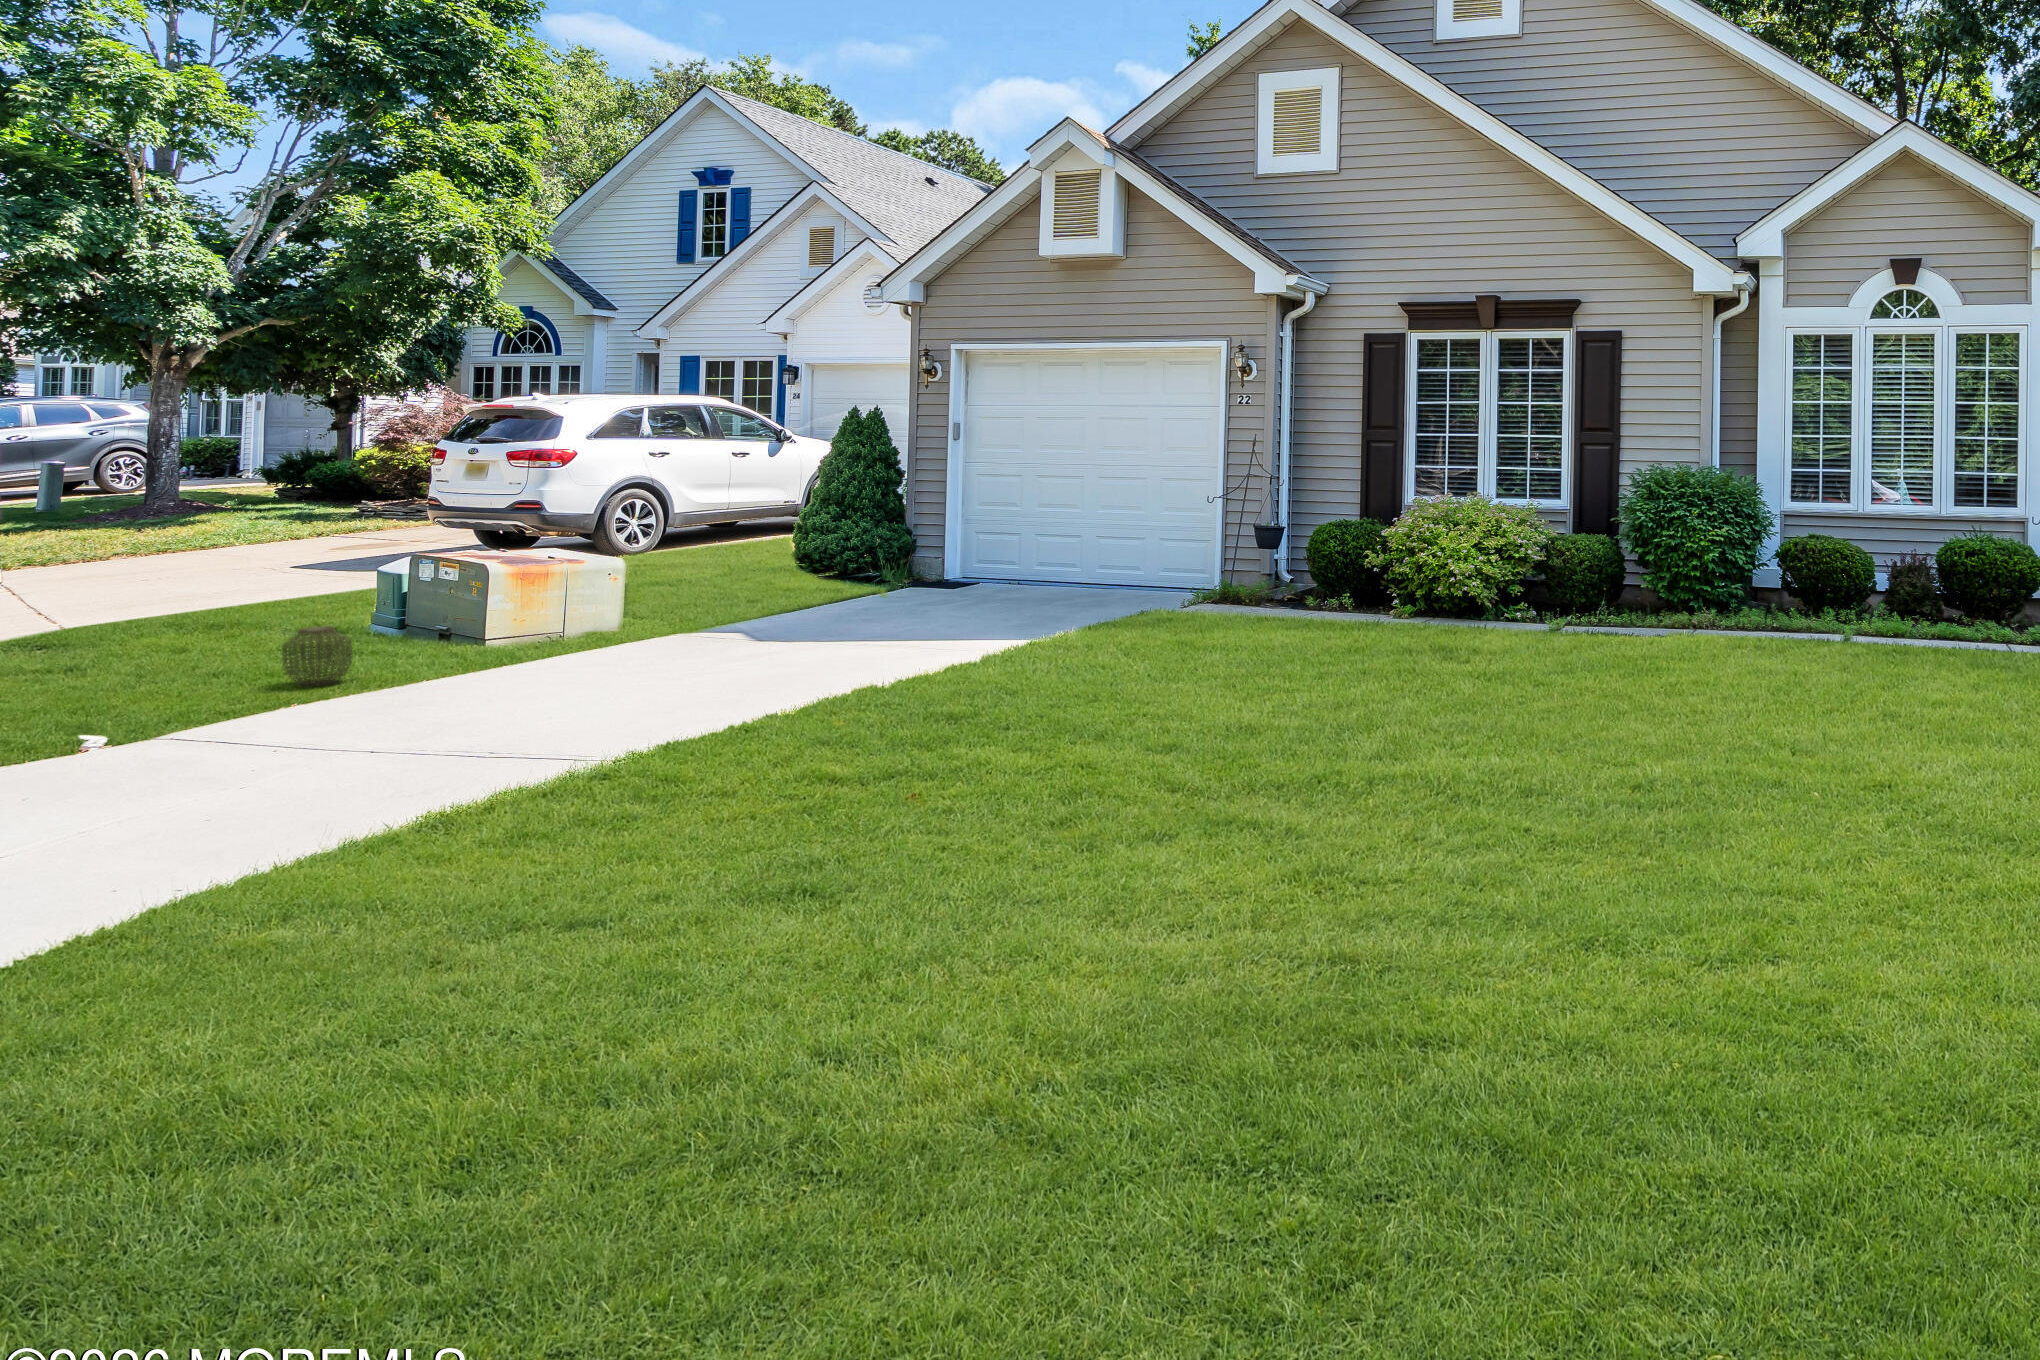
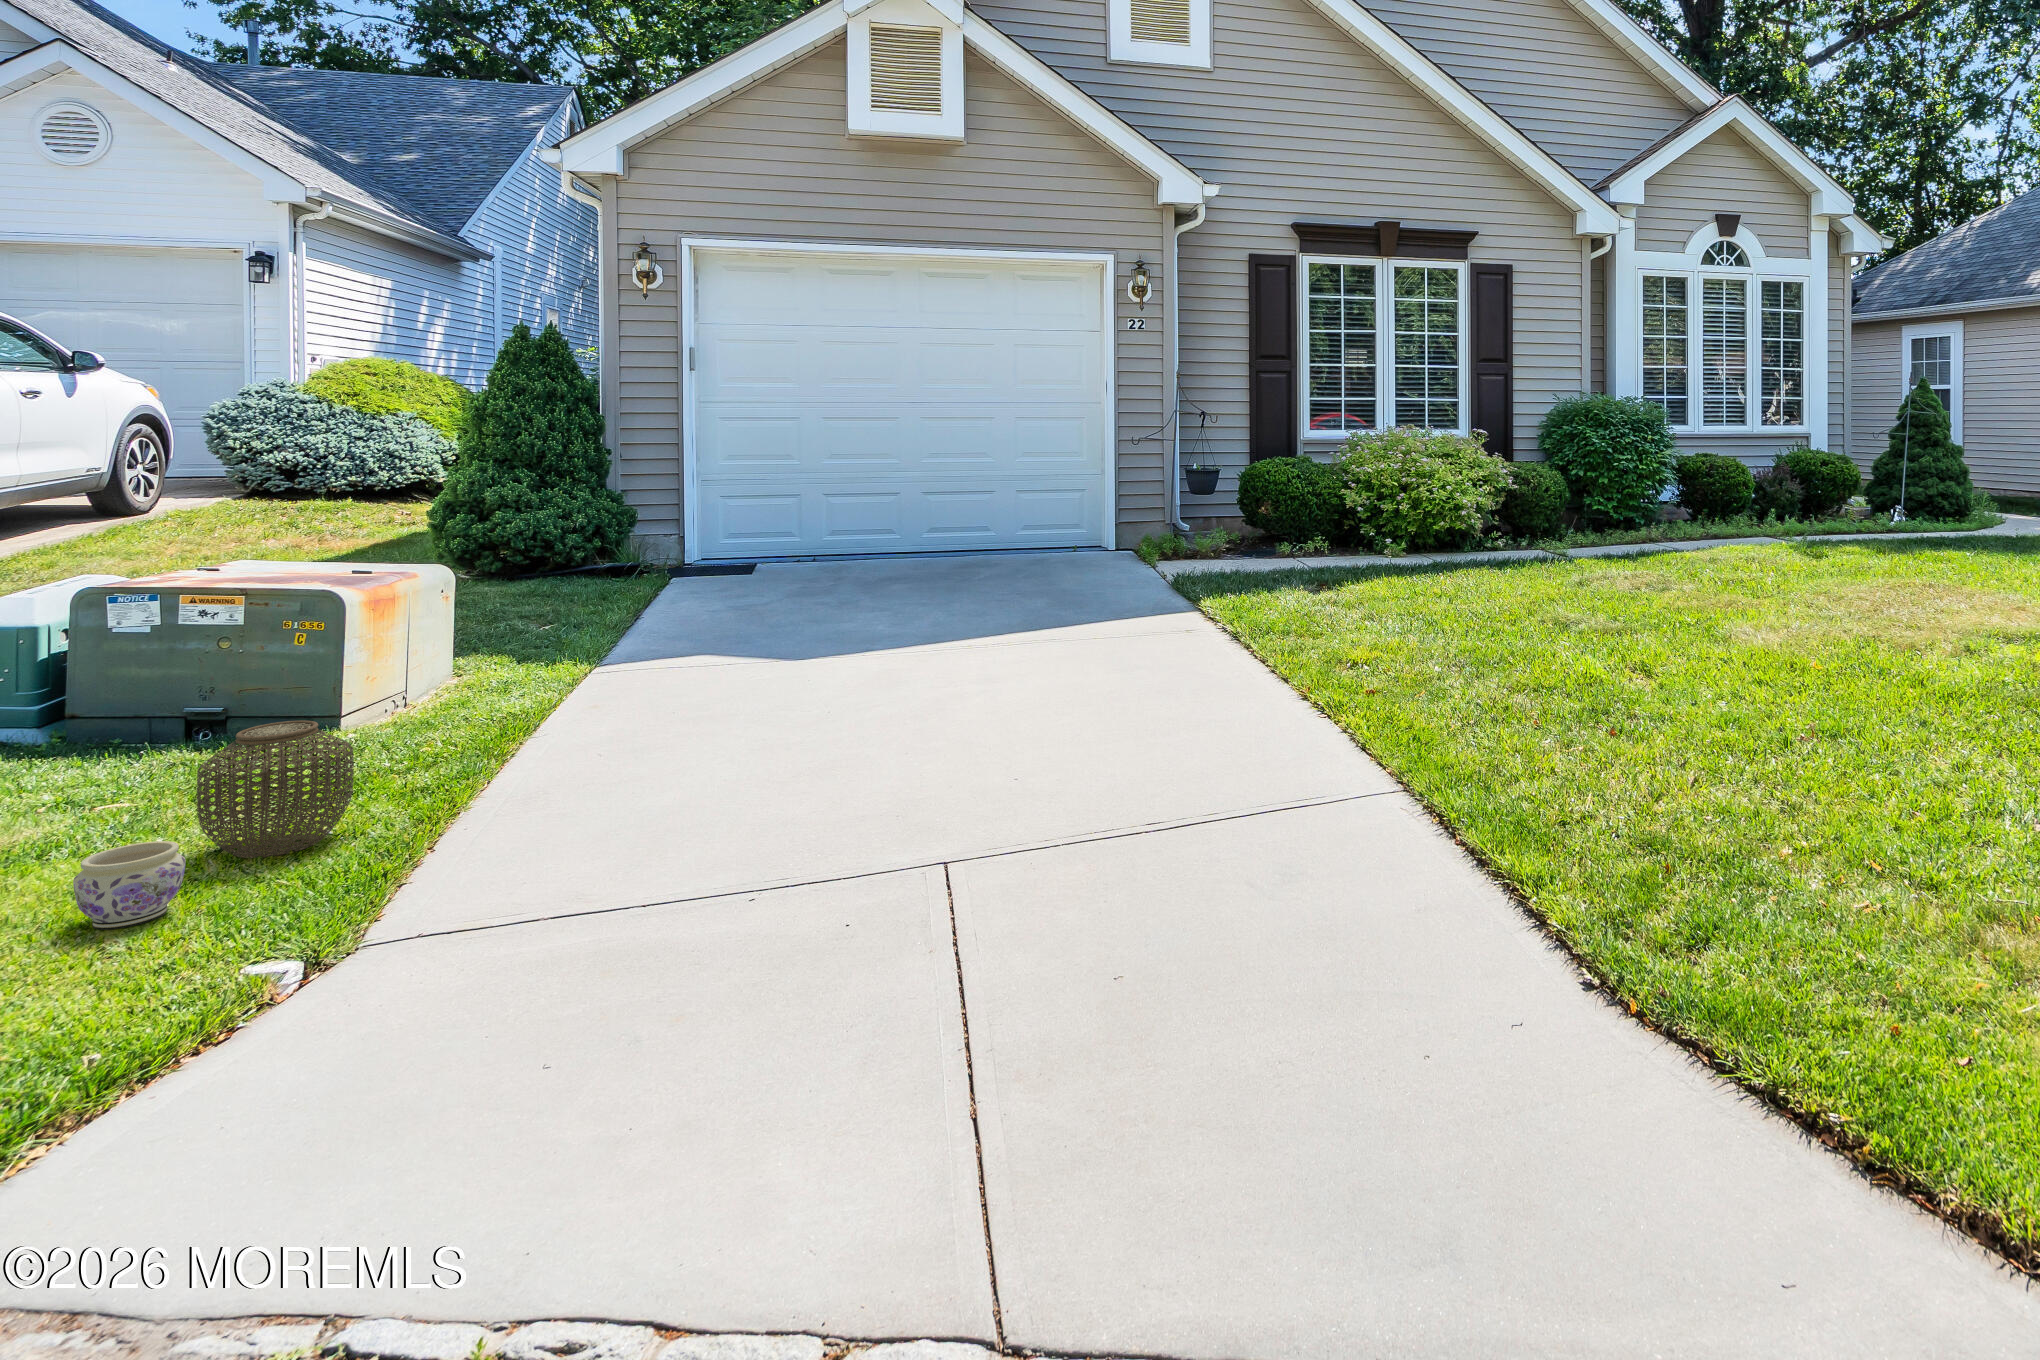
planter: none [189,667,234,700] -> present [73,841,186,930]

